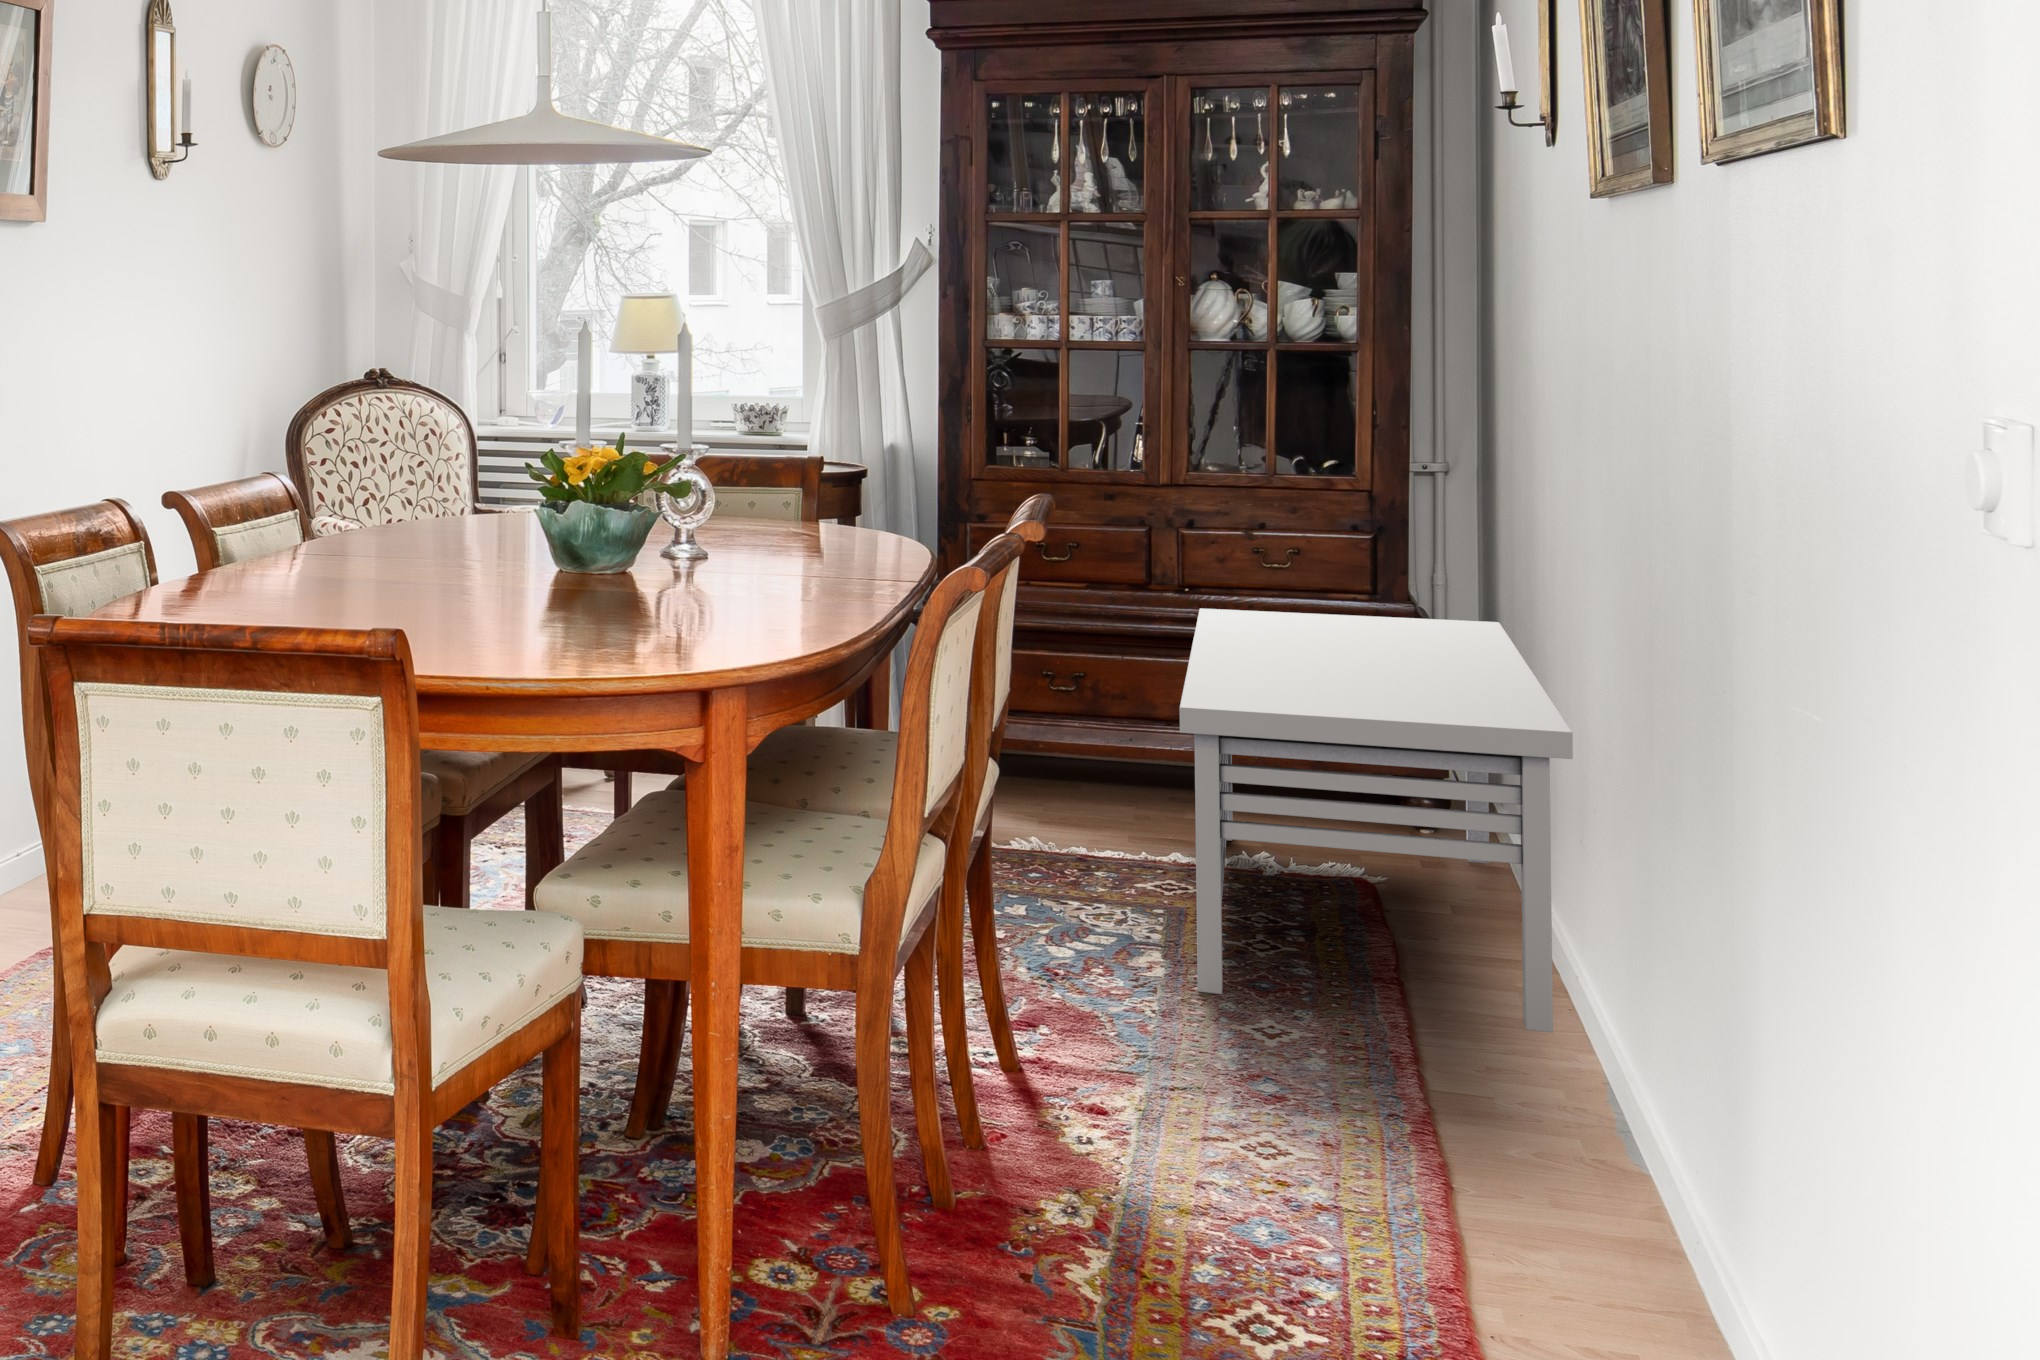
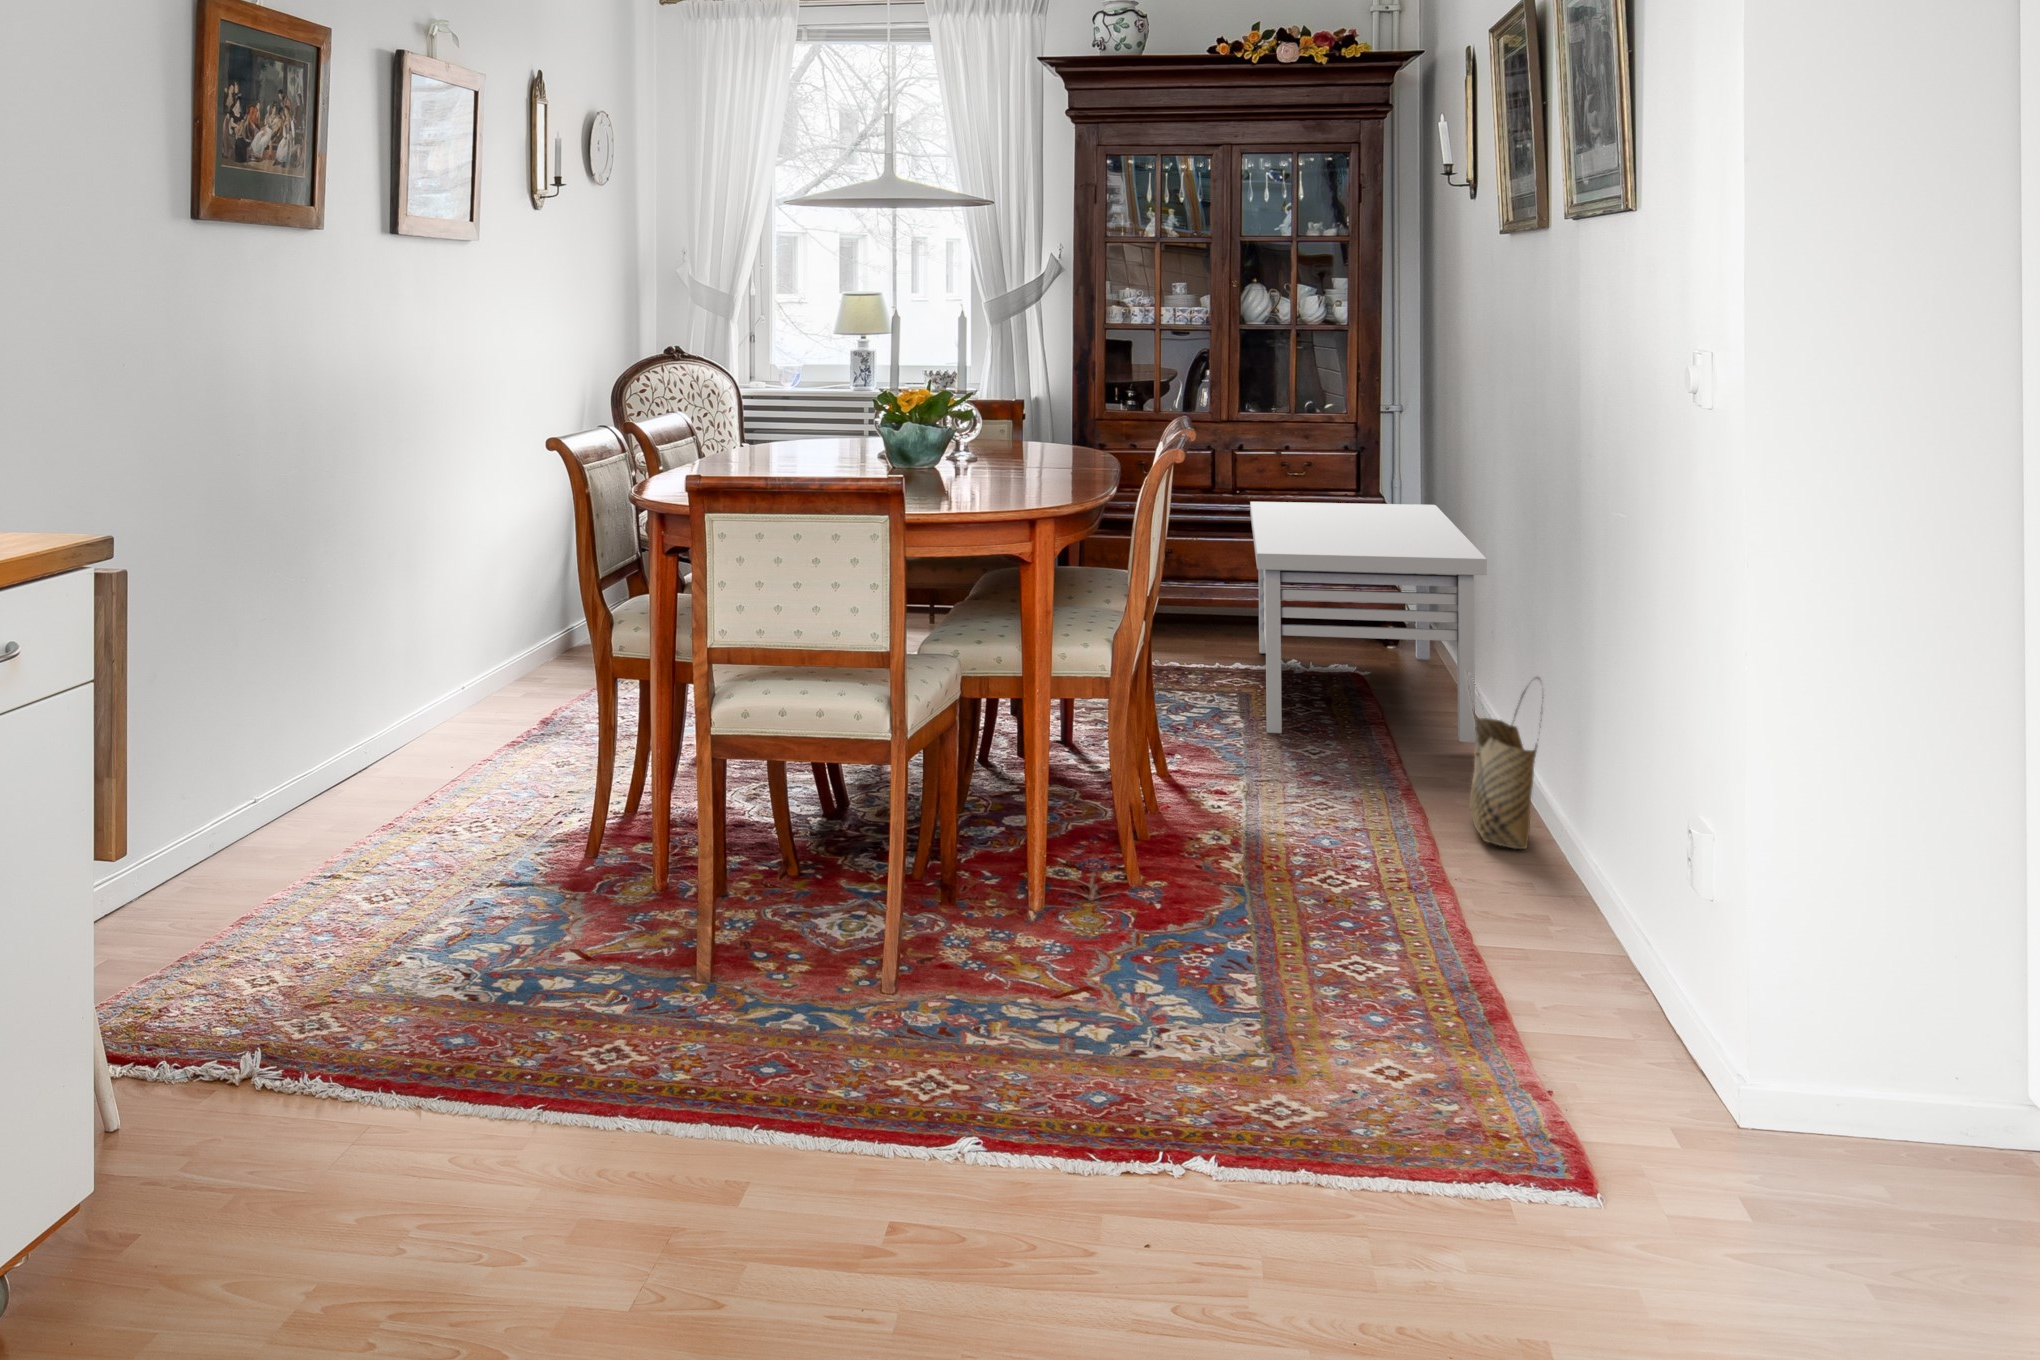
woven basket: none [1519,947,1666,1280] -> present [1466,671,1544,849]

